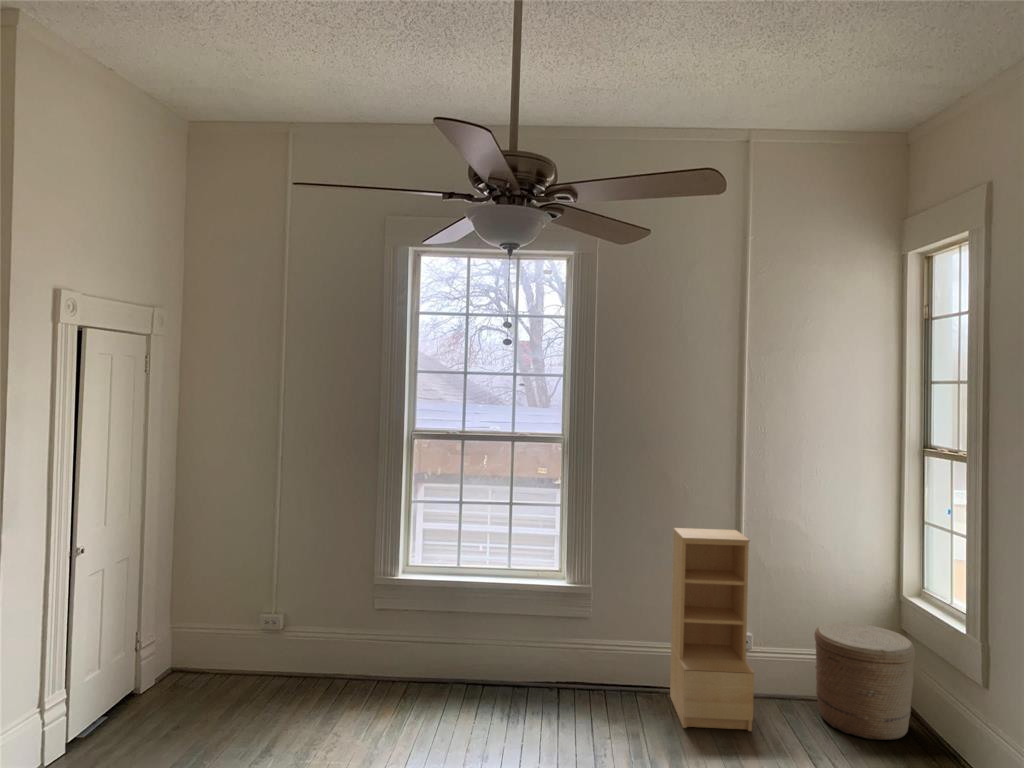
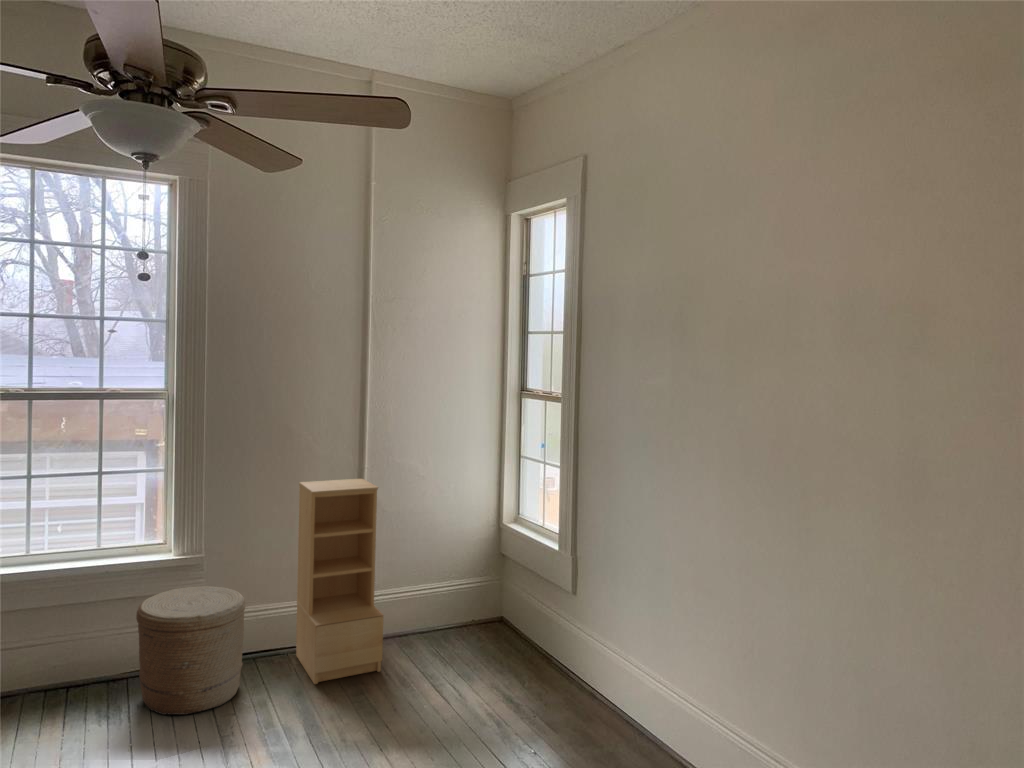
woven basket: present [815,622,915,740] -> present [136,586,245,715]

